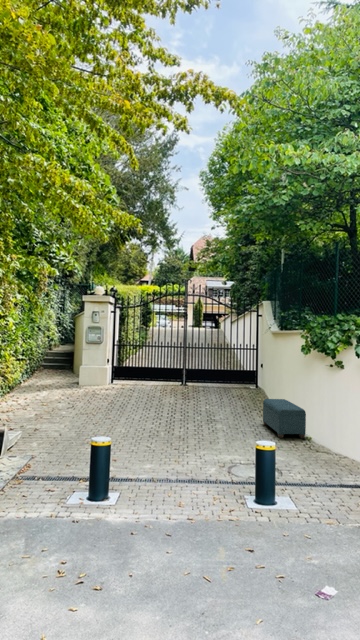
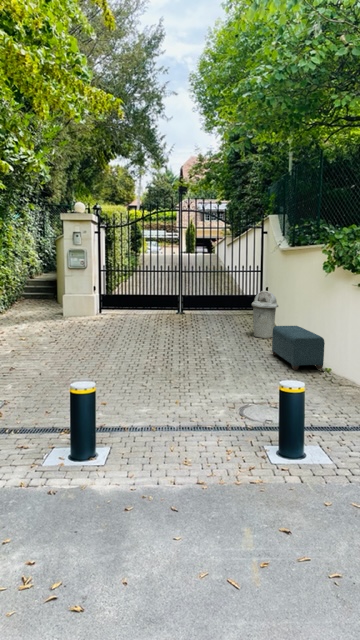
trash can: none [247,367,271,410] -> present [252,291,278,338]

